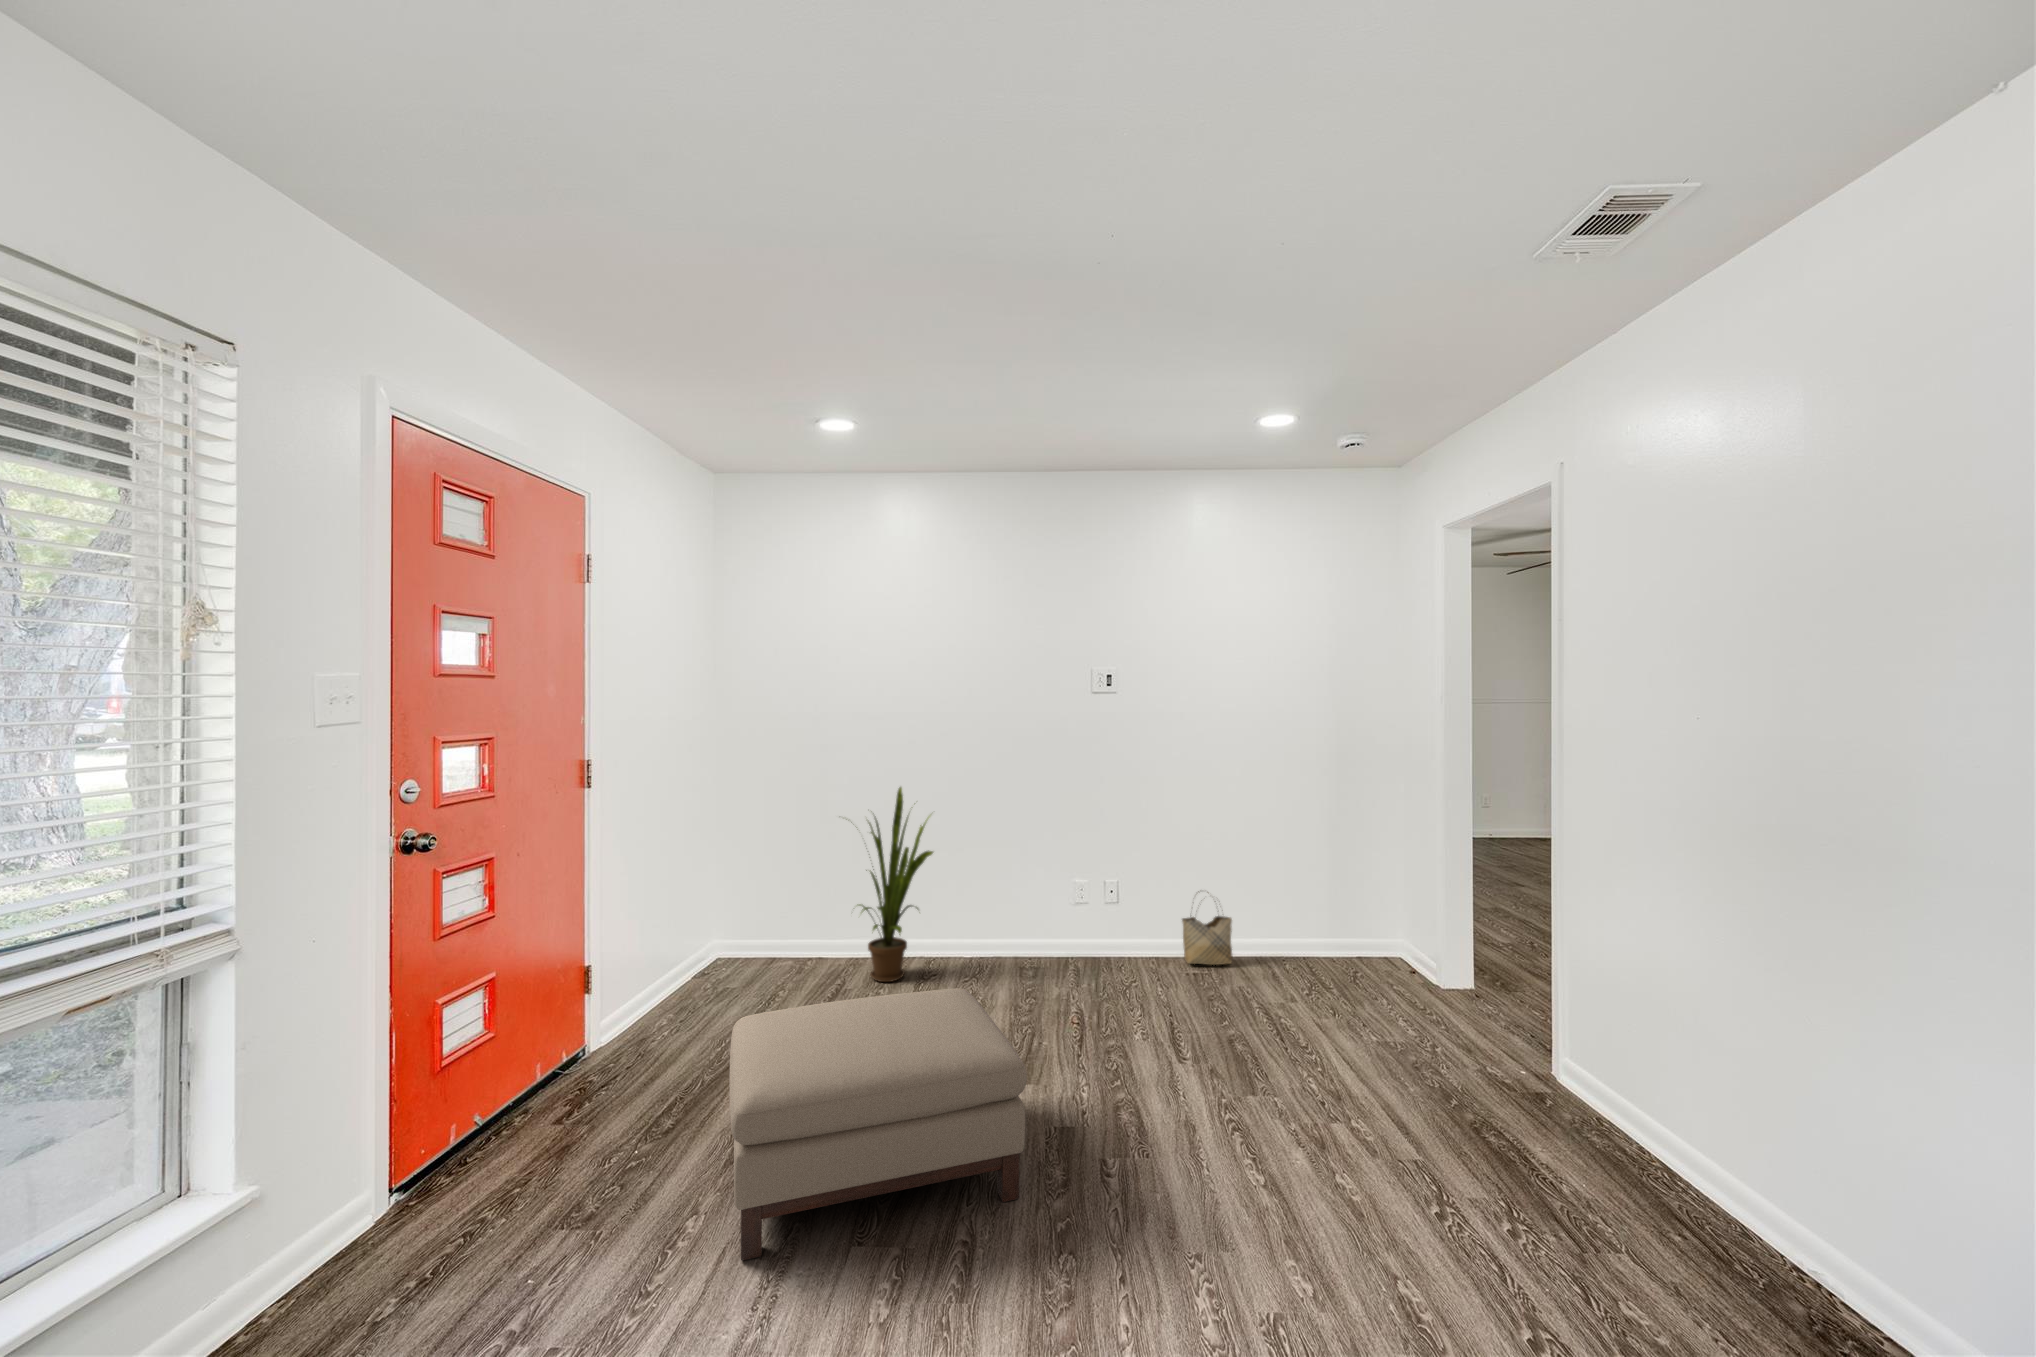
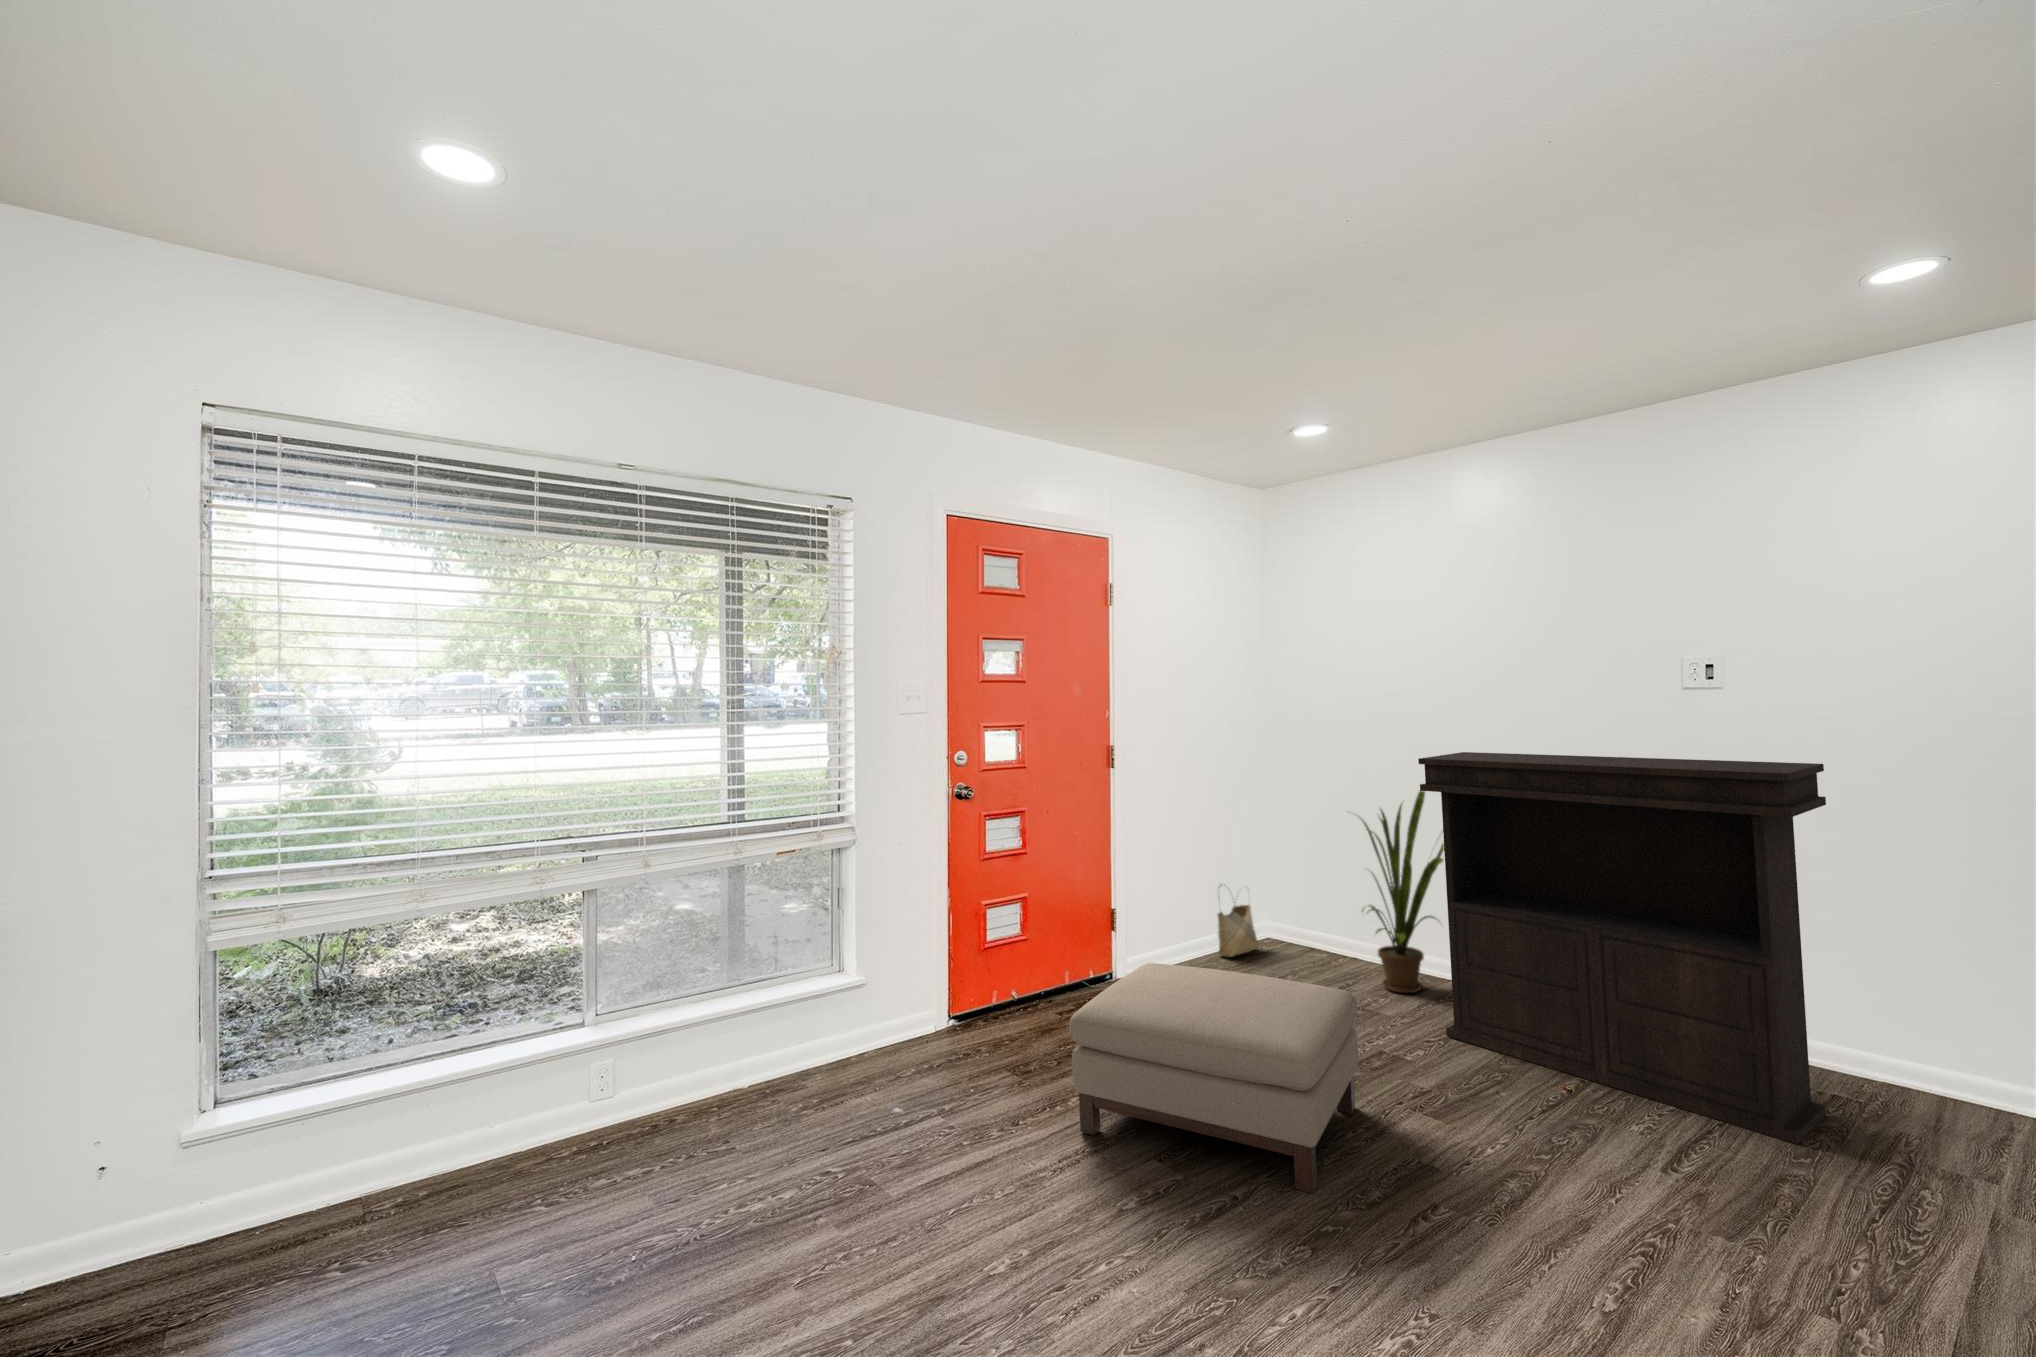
console table: none [952,756,1213,1016] -> present [1418,752,1826,1144]
woven basket: present [1182,891,1232,965] -> present [1218,887,1258,957]

